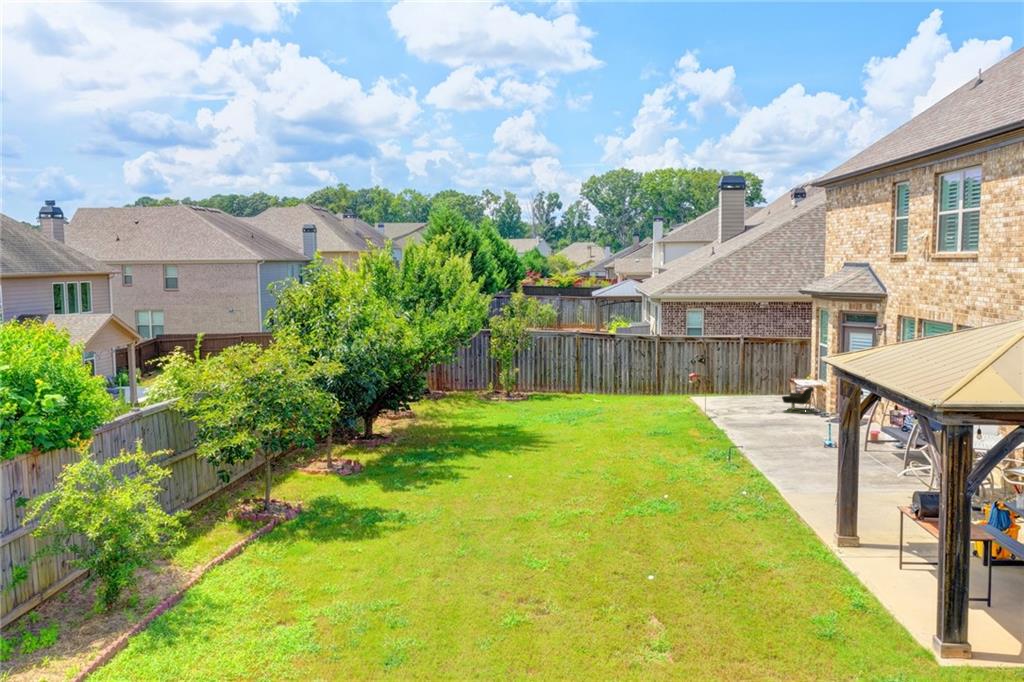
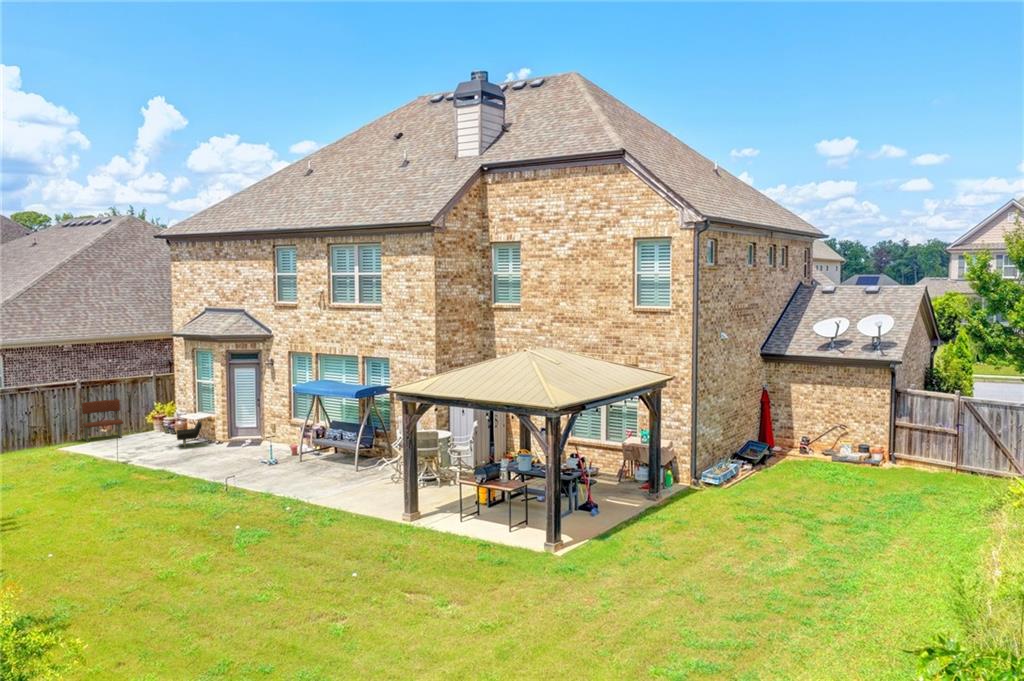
bench: none [727,355,764,393] -> present [82,399,123,442]

